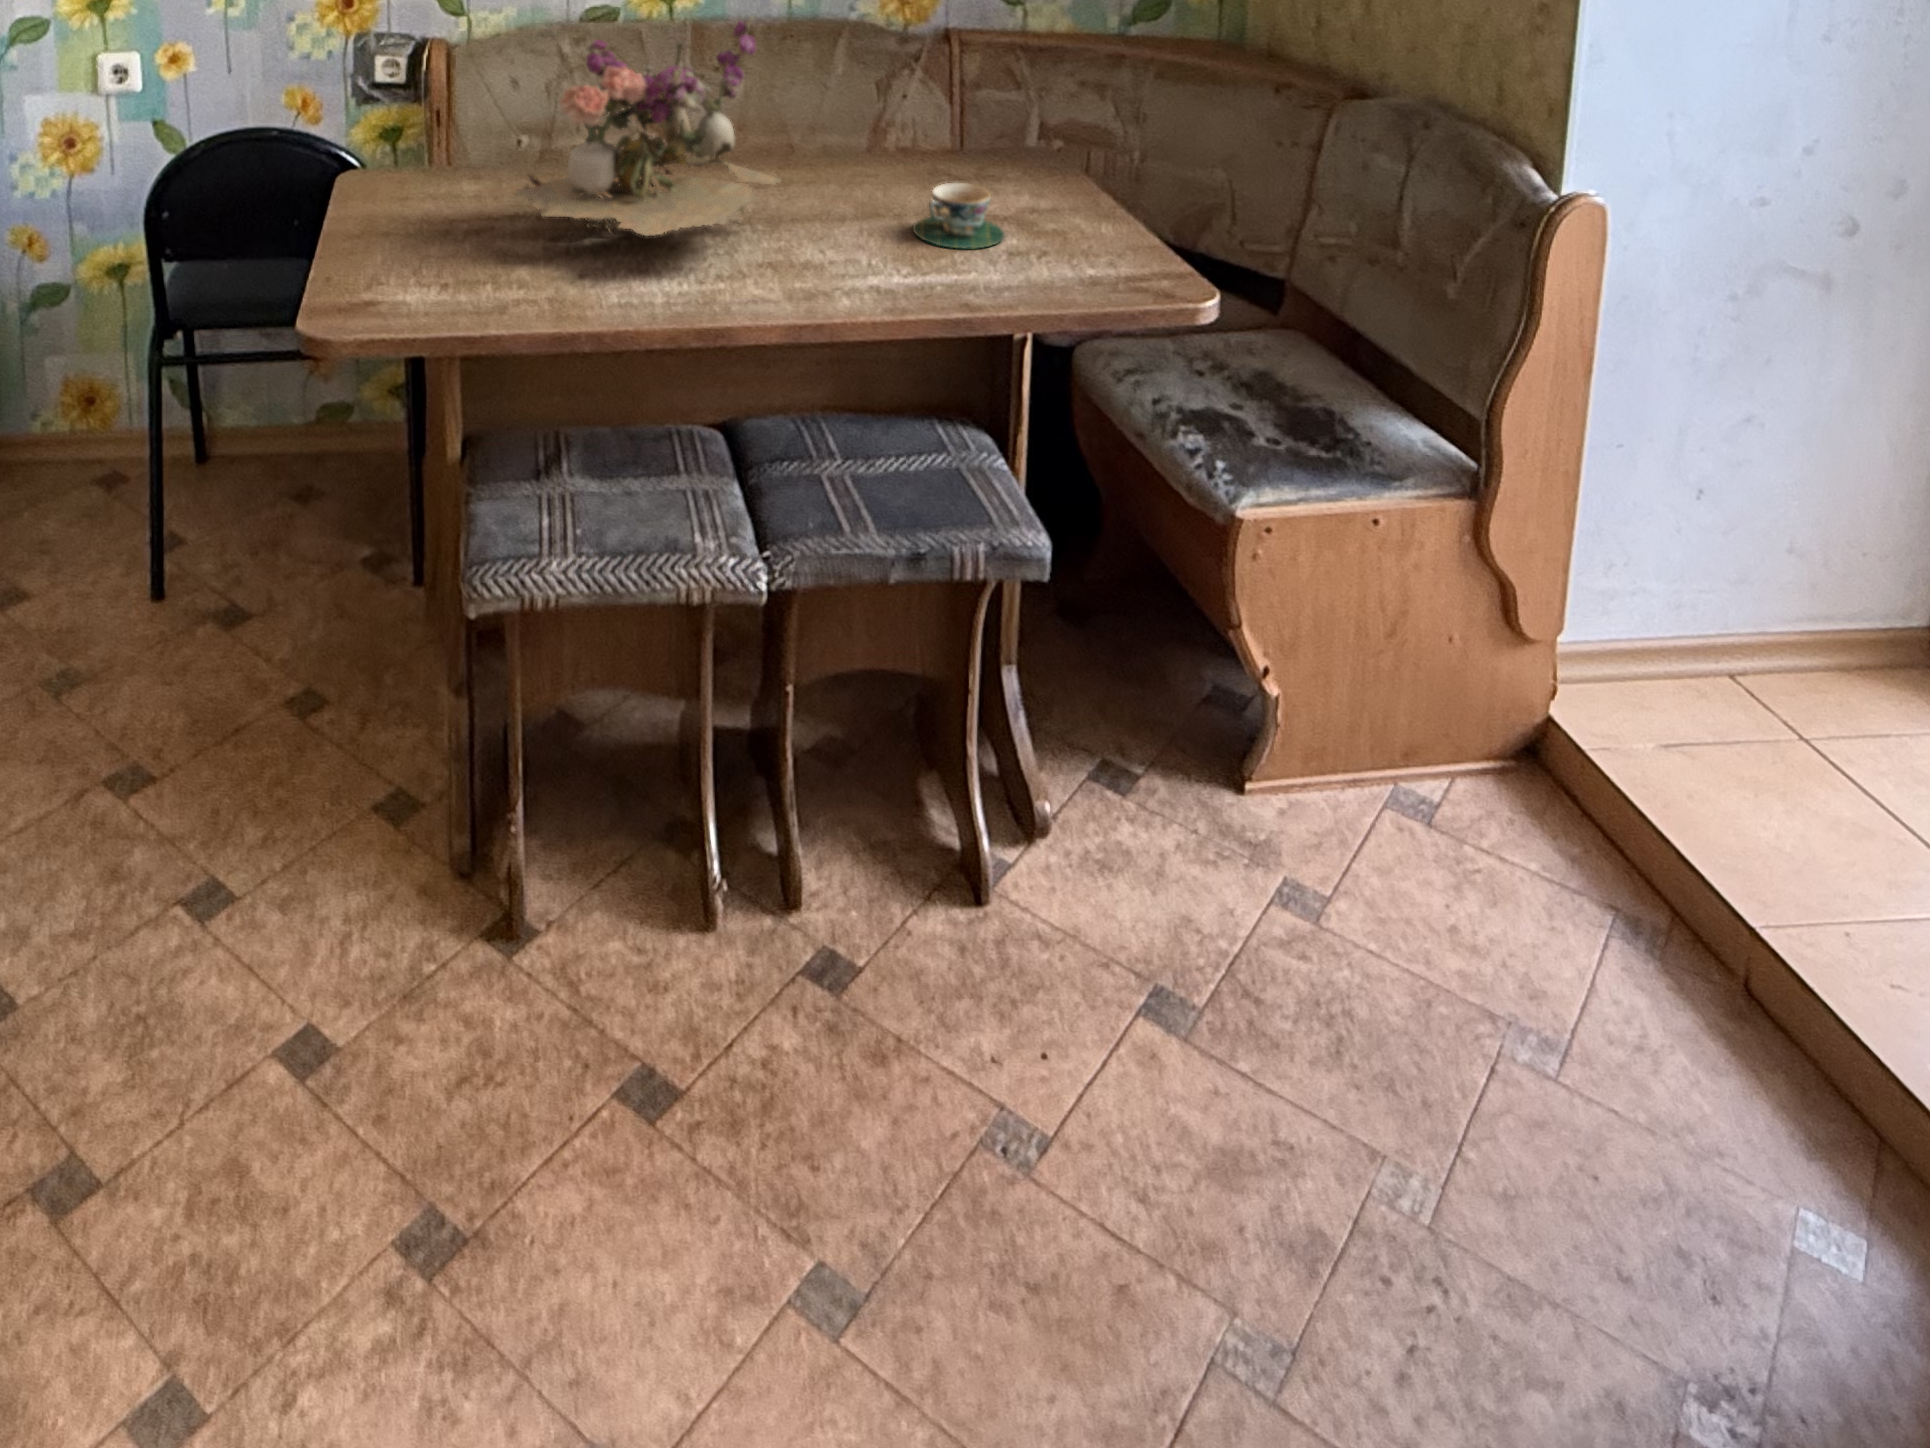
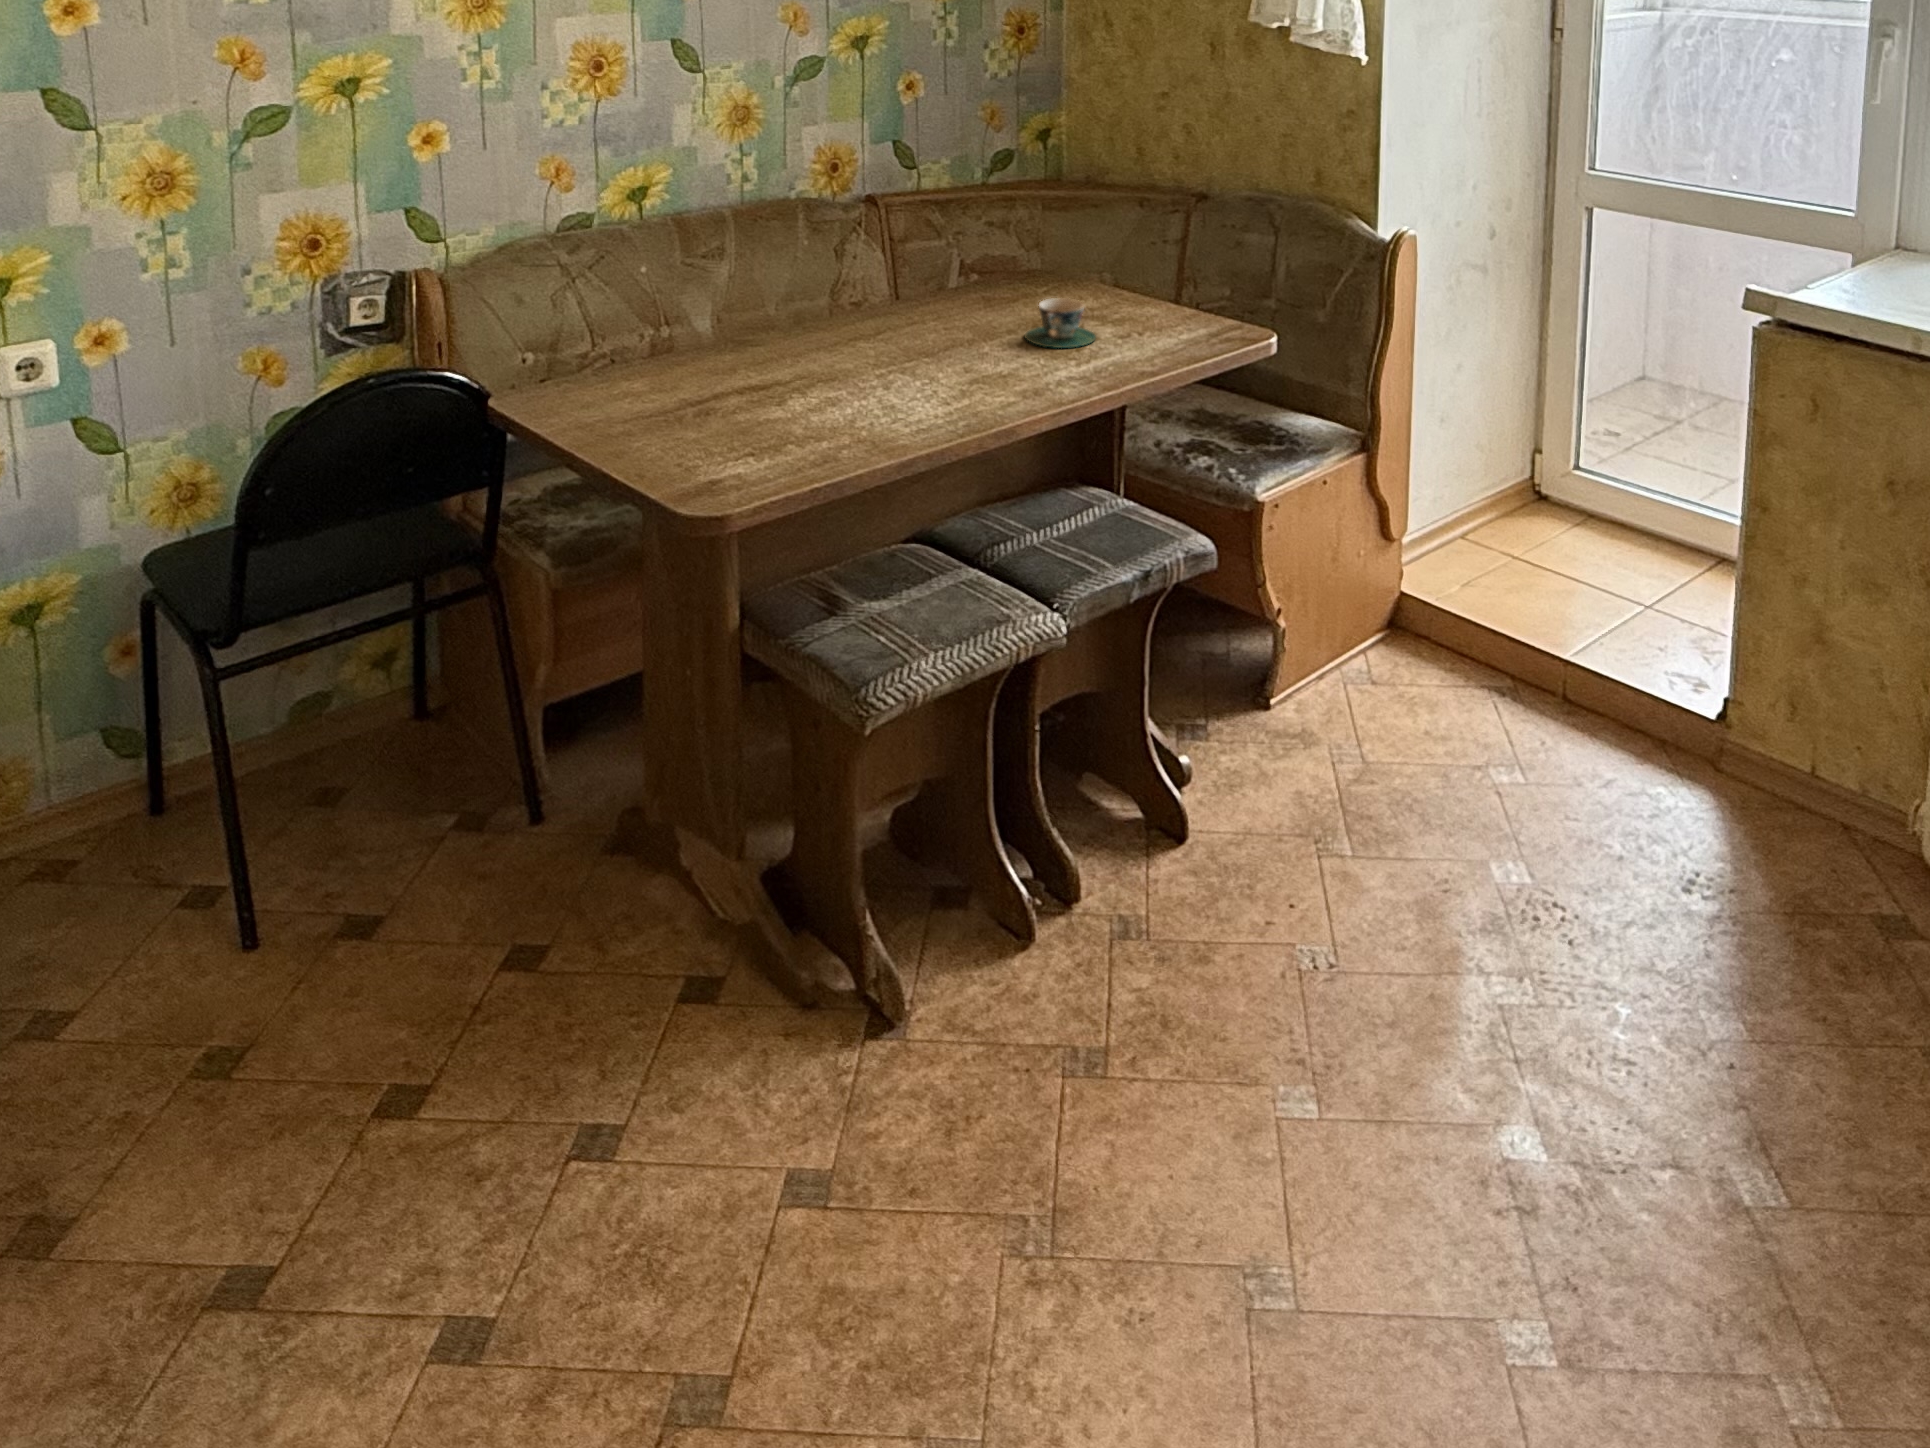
flower arrangement: present [512,16,780,236] -> none [737,185,961,396]

